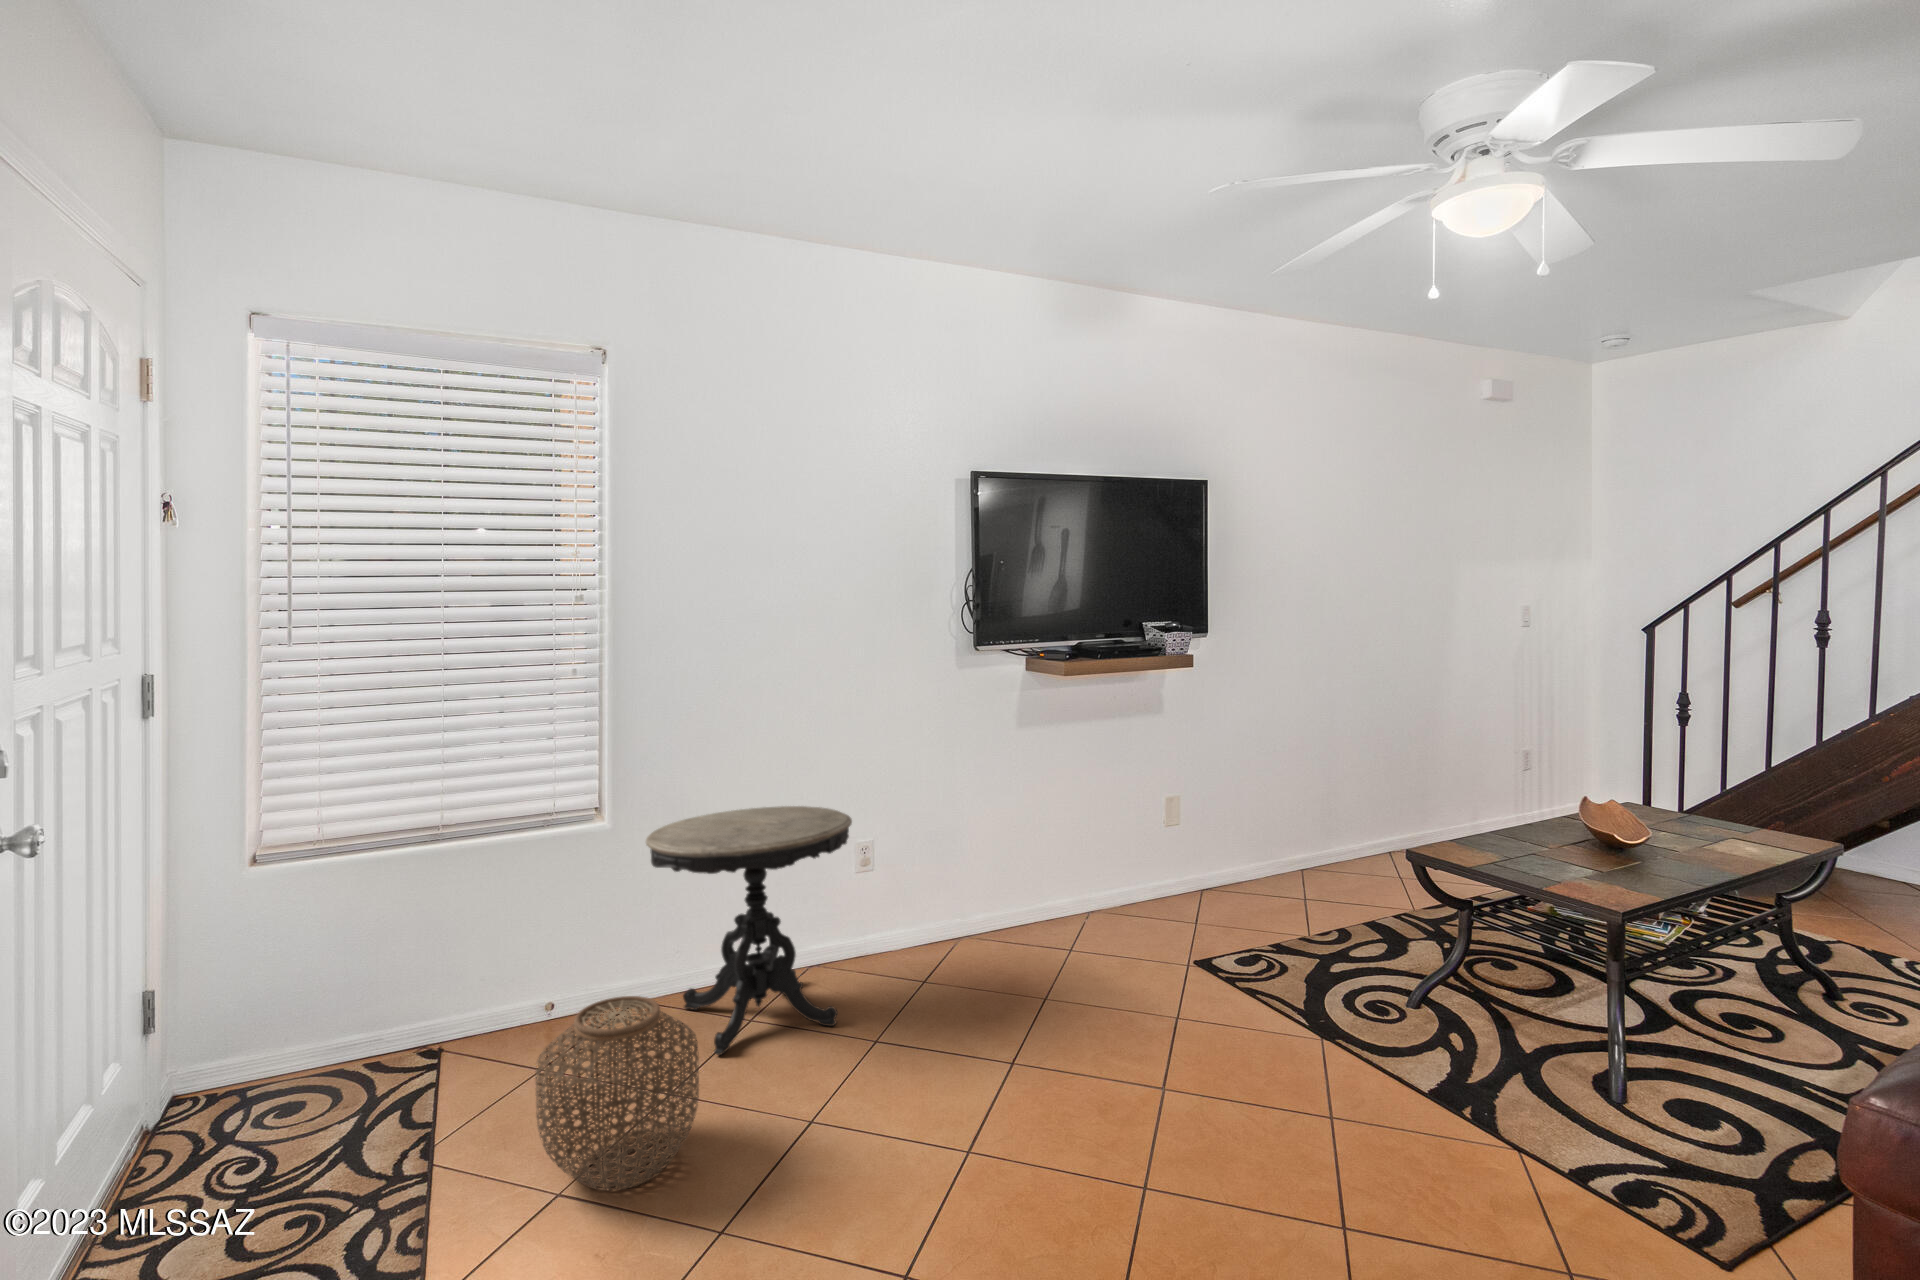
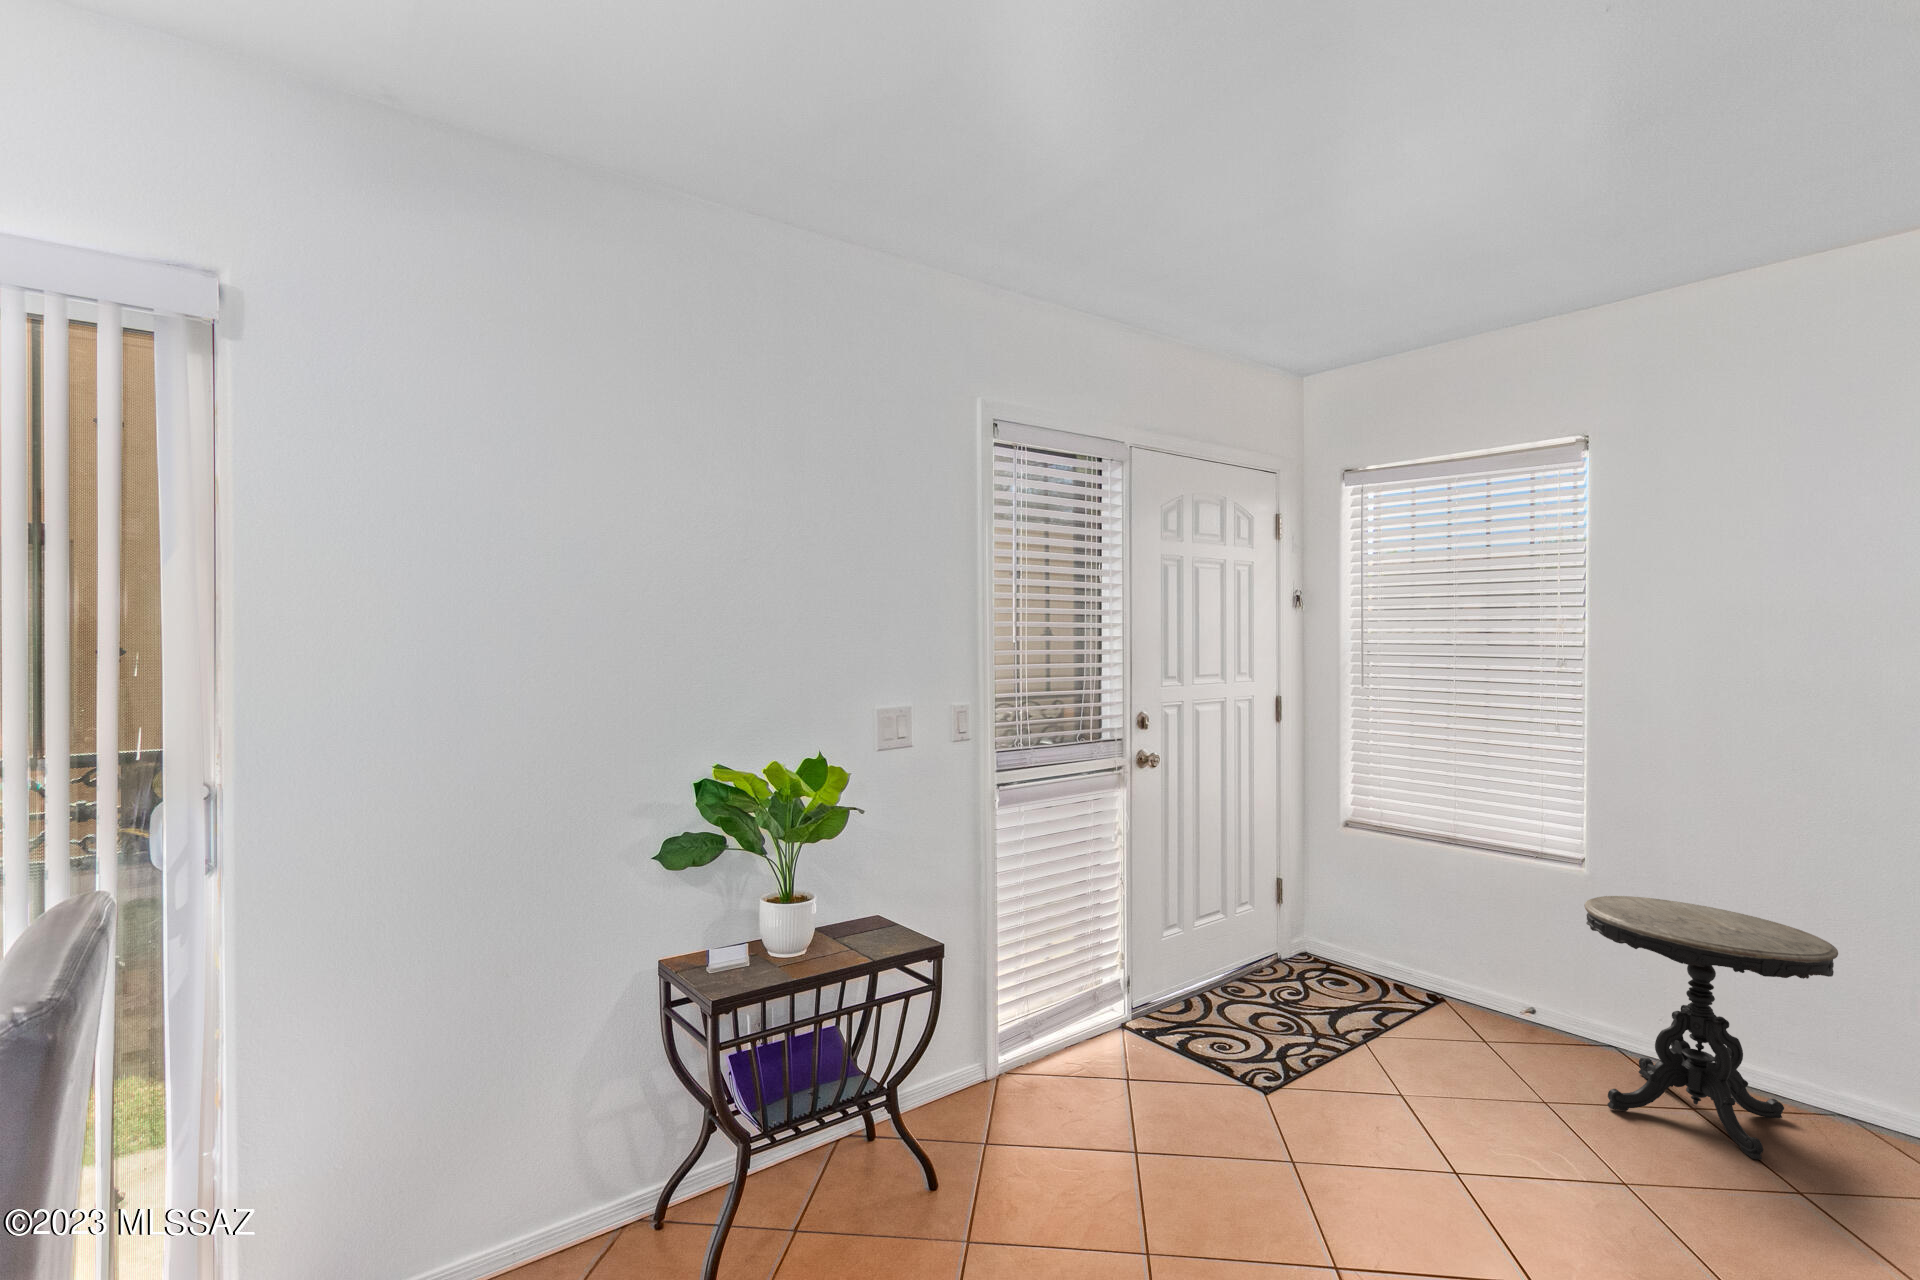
woven basket: present [536,996,699,1191] -> none [1387,981,1515,1124]

